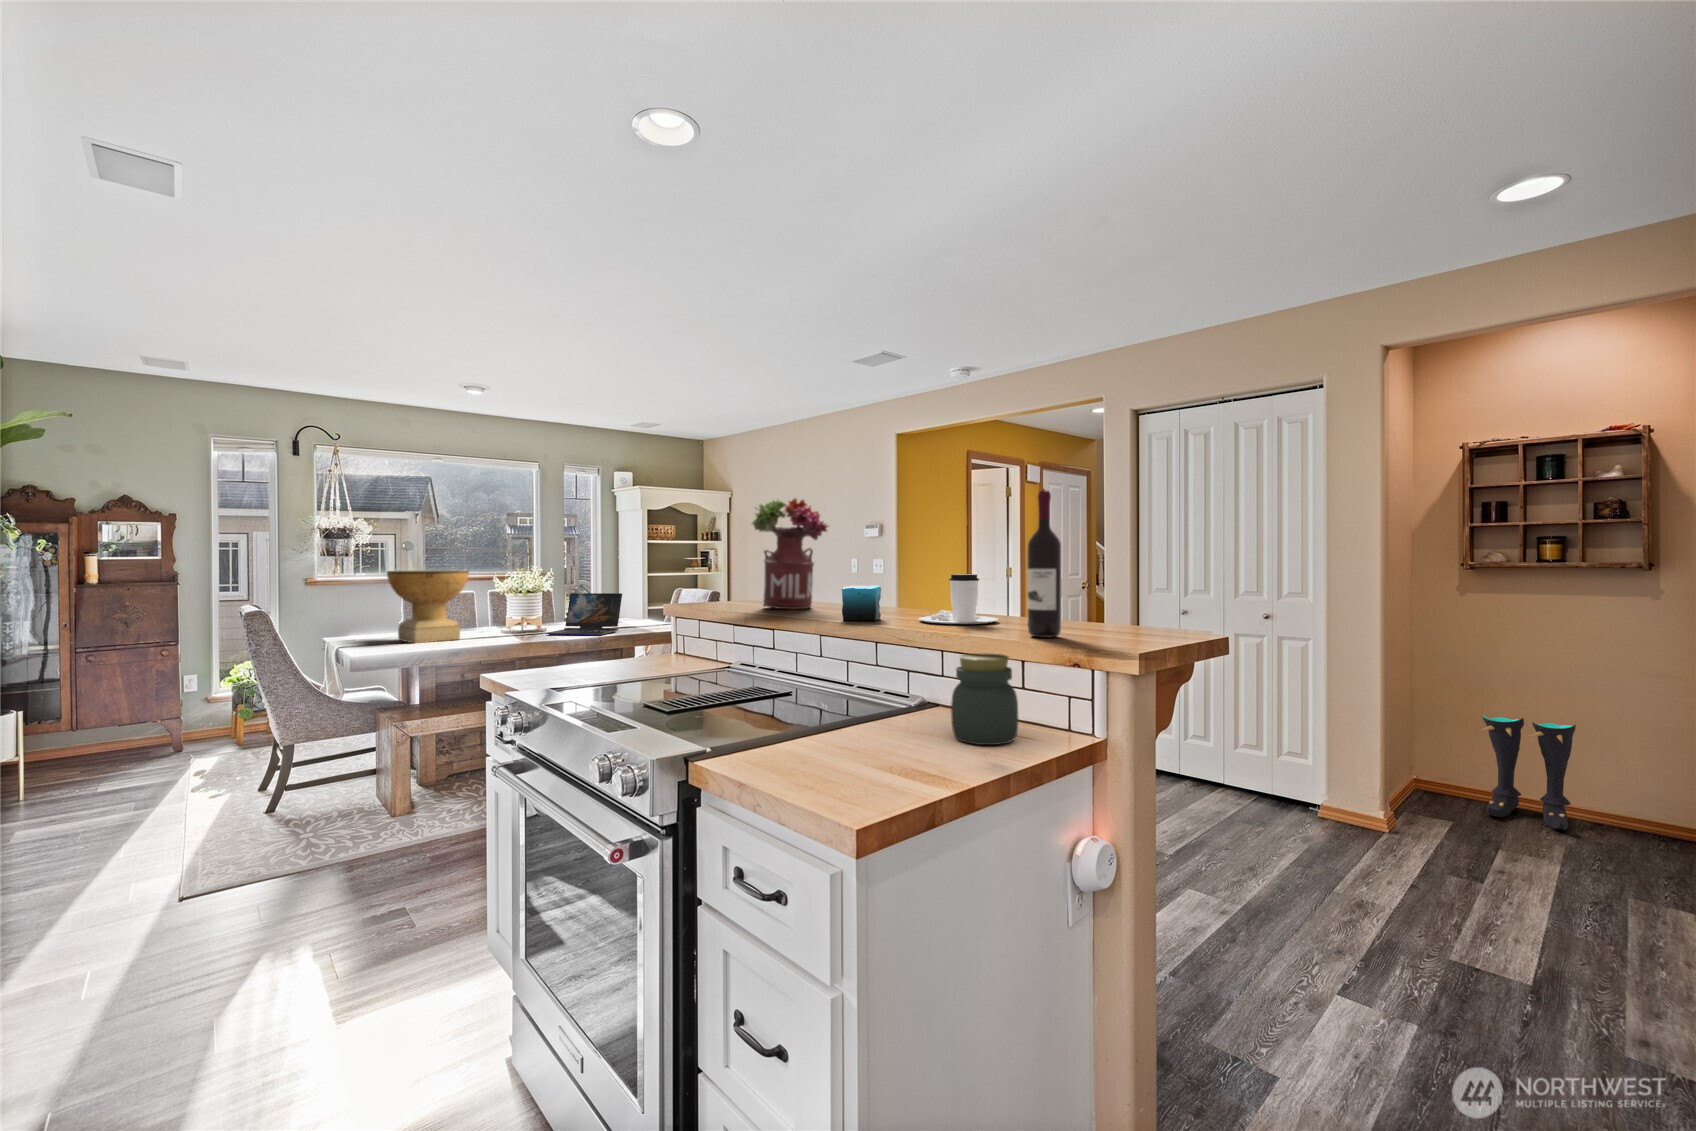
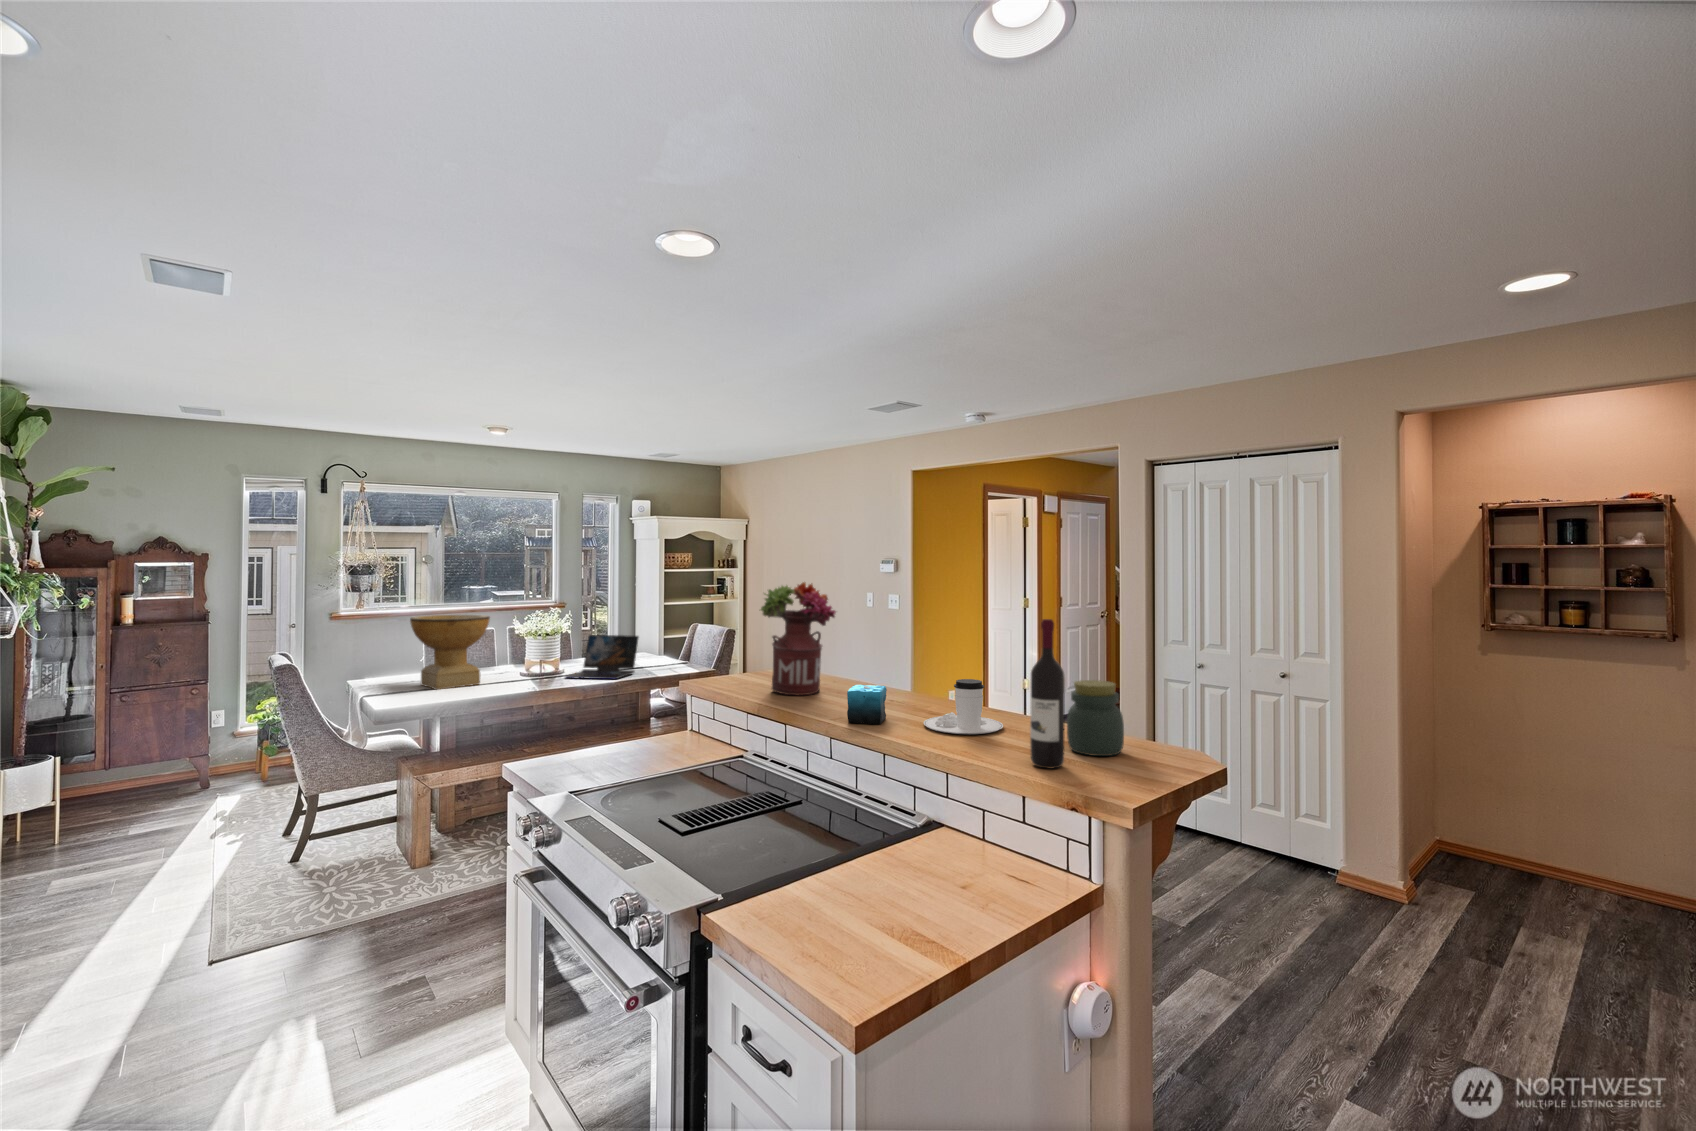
jar: present [951,654,1018,745] -> present [1067,680,1124,756]
boots: present [1481,715,1576,830] -> none [1497,780,1597,904]

